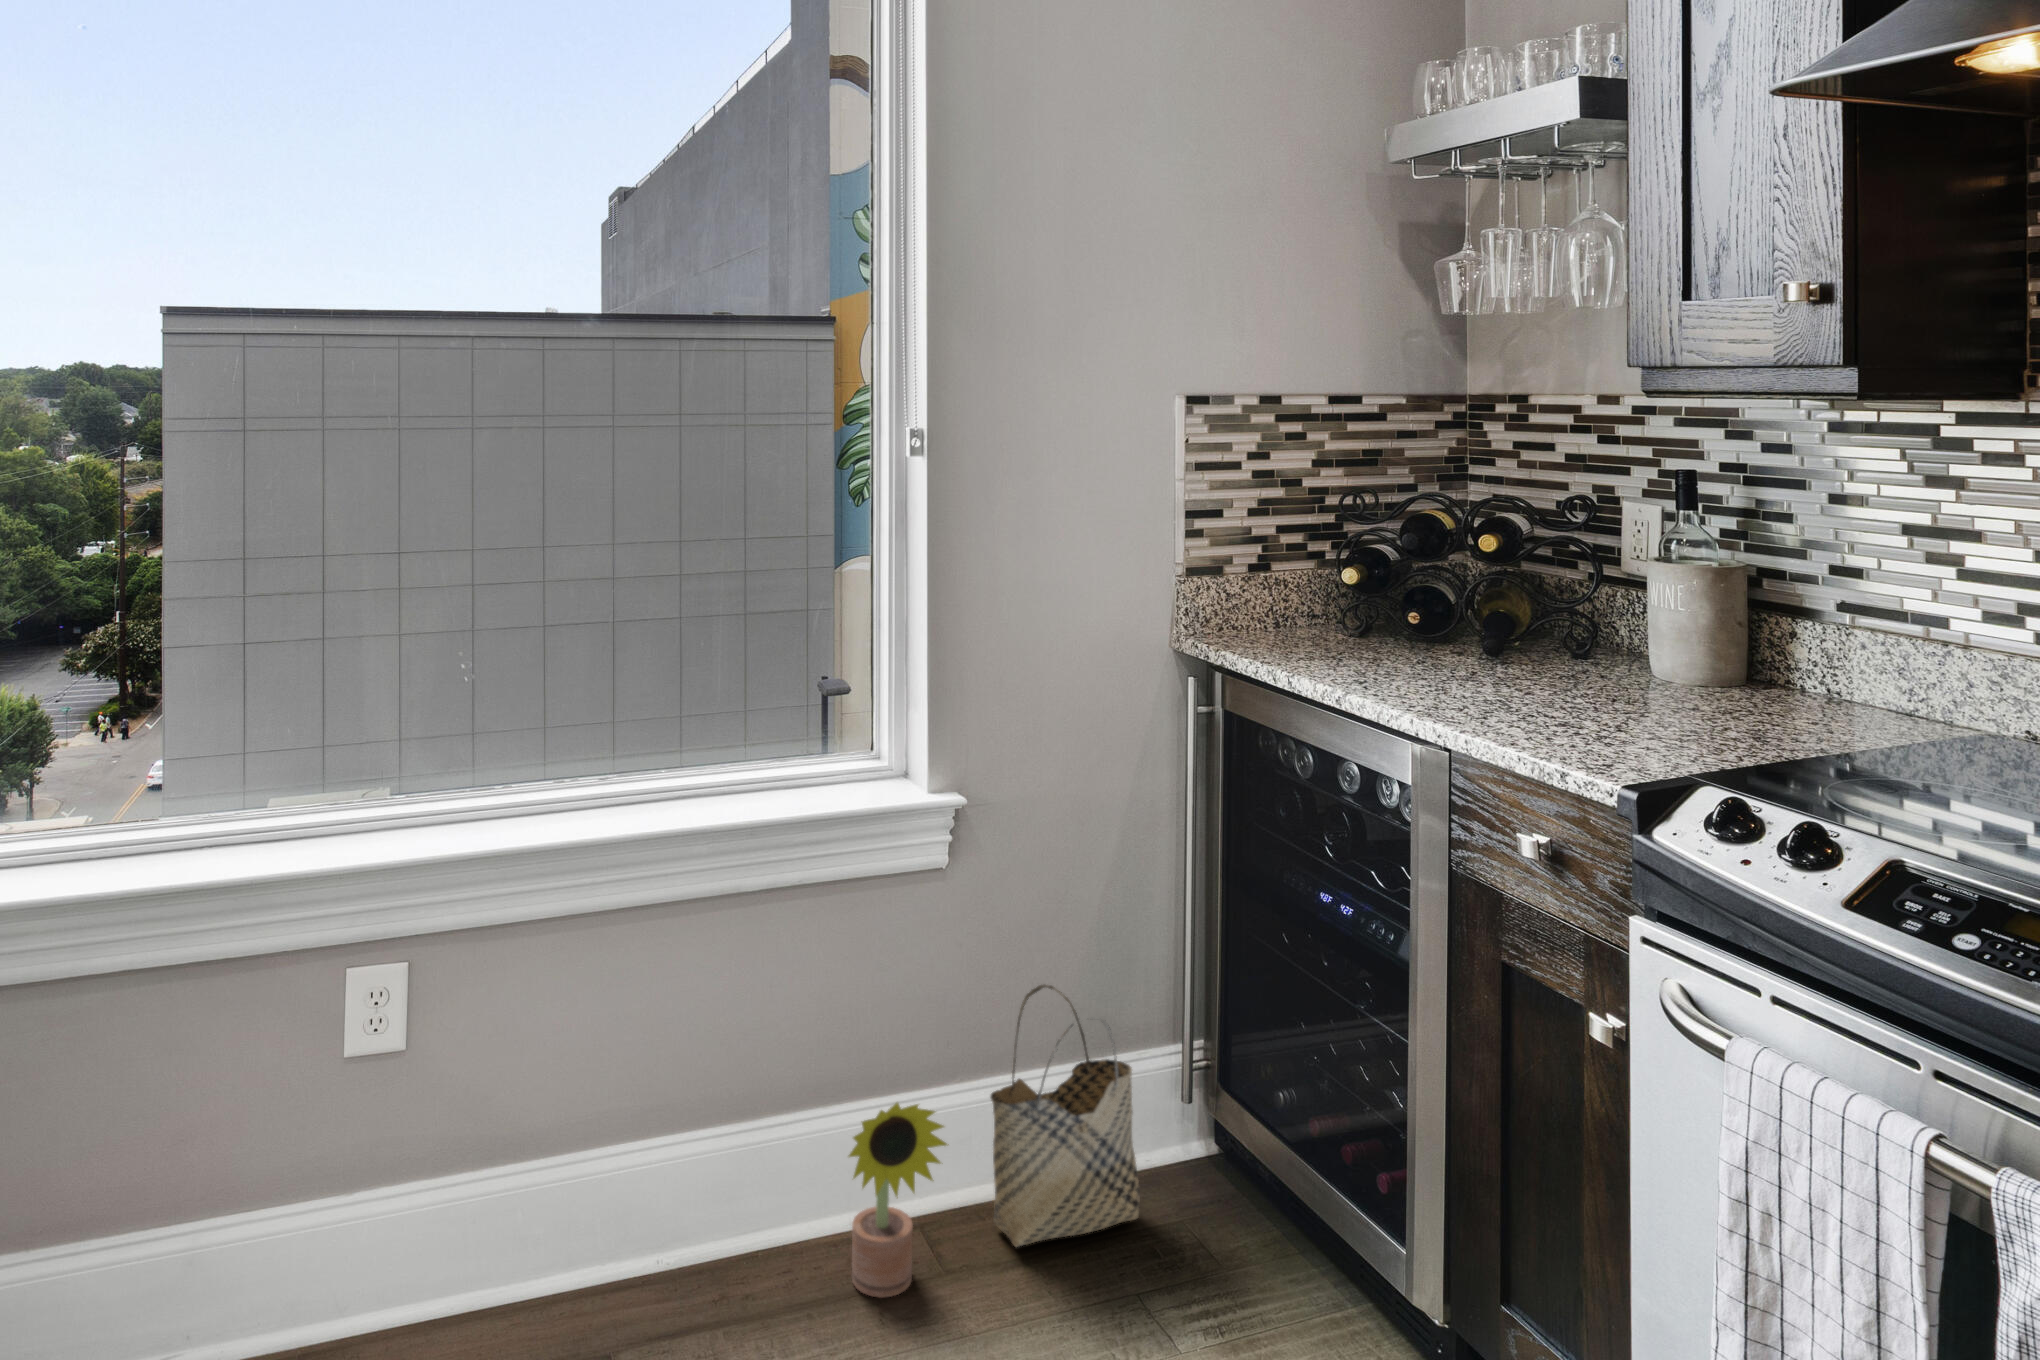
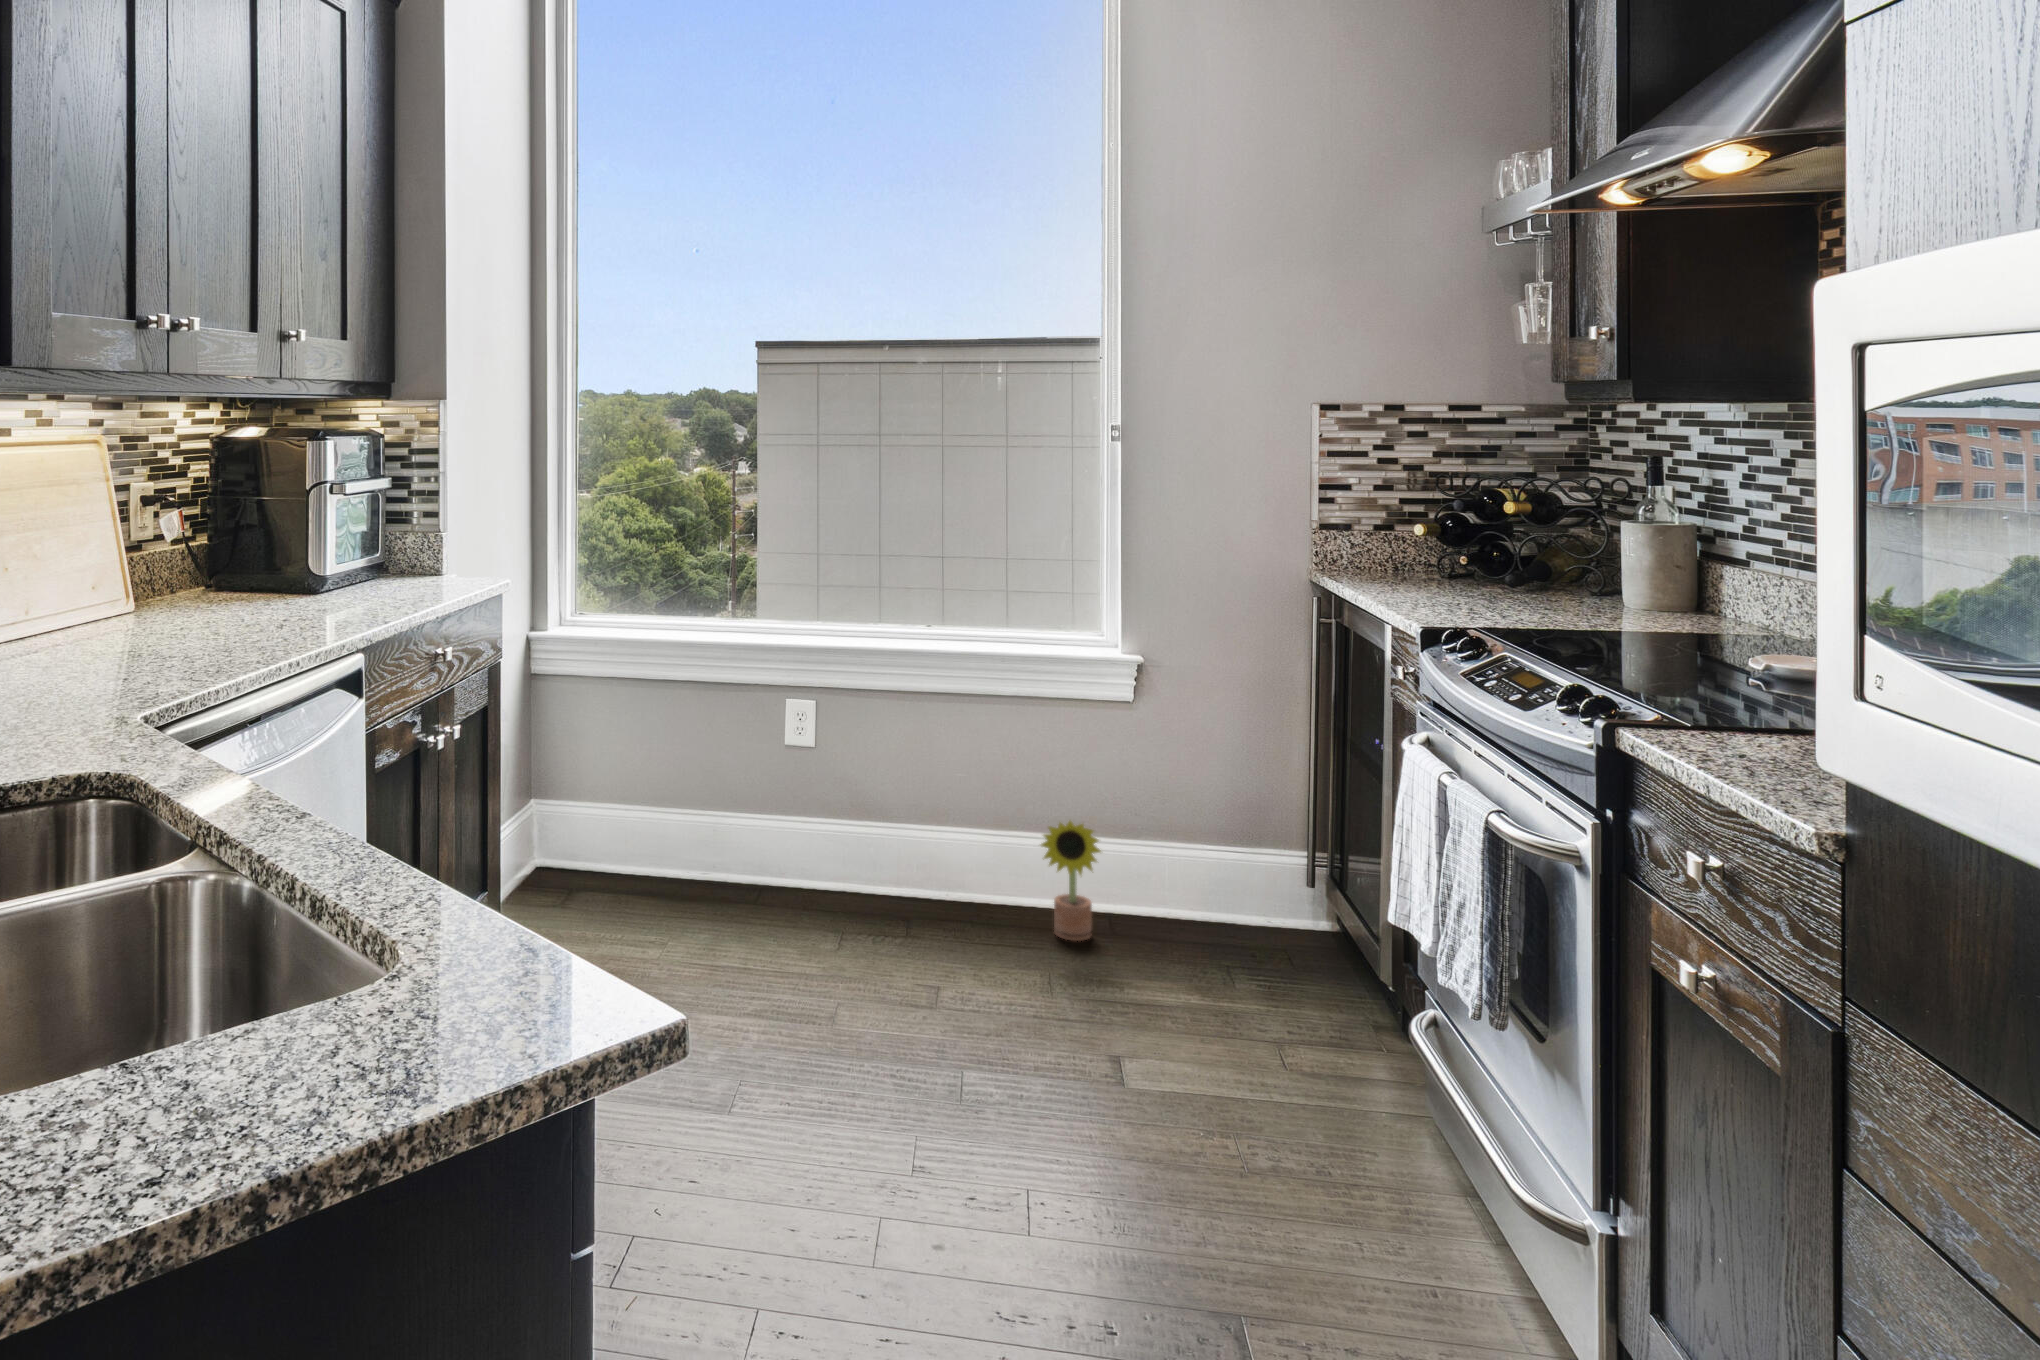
woven basket: present [990,985,1140,1247] -> none [1151,788,1260,945]

